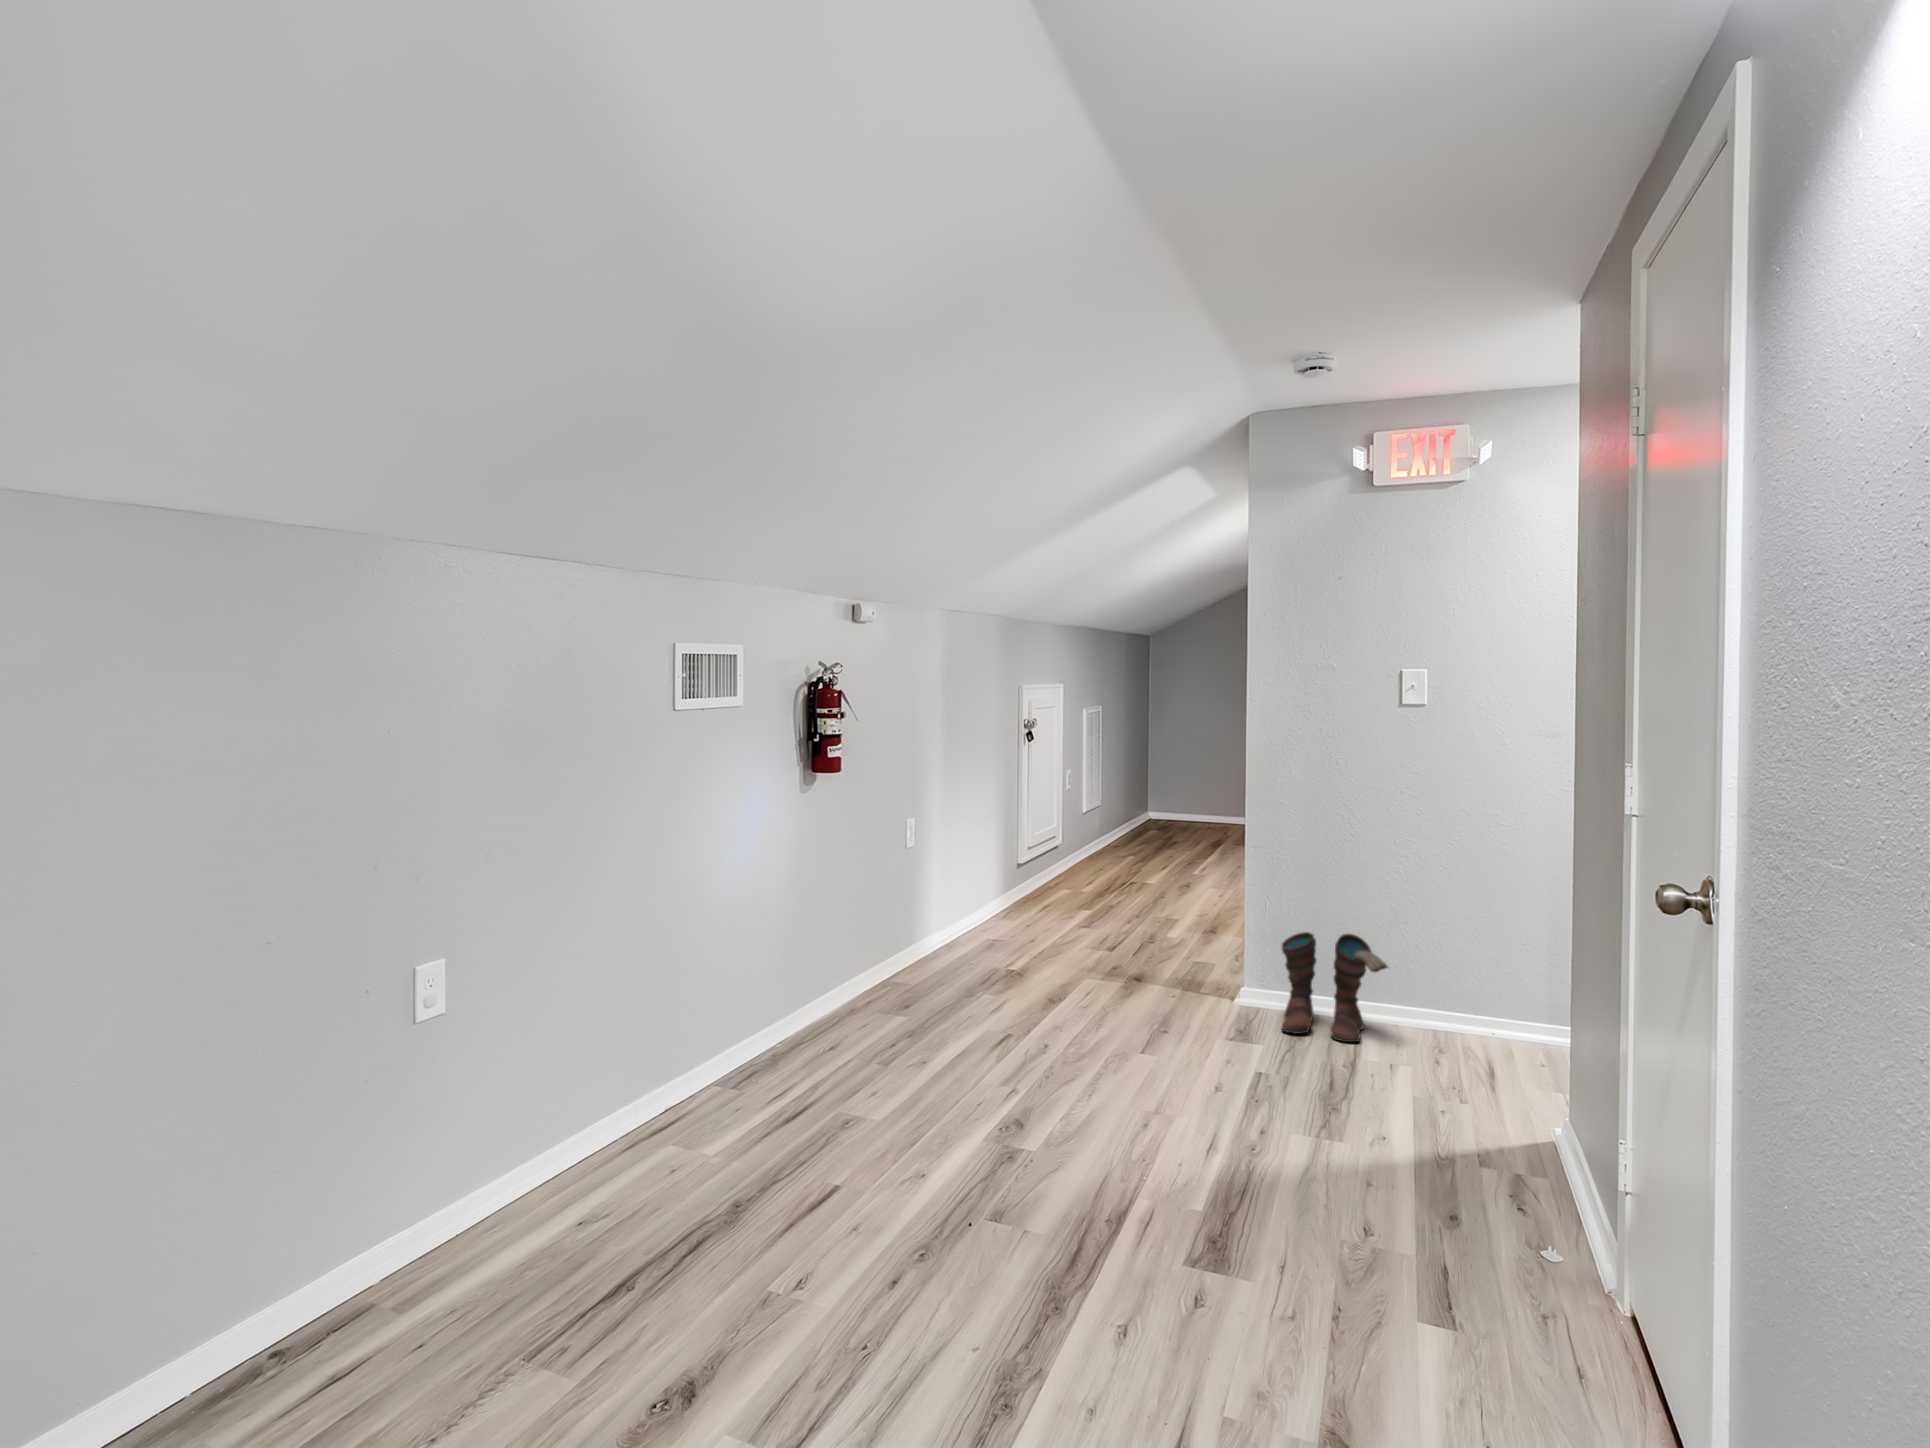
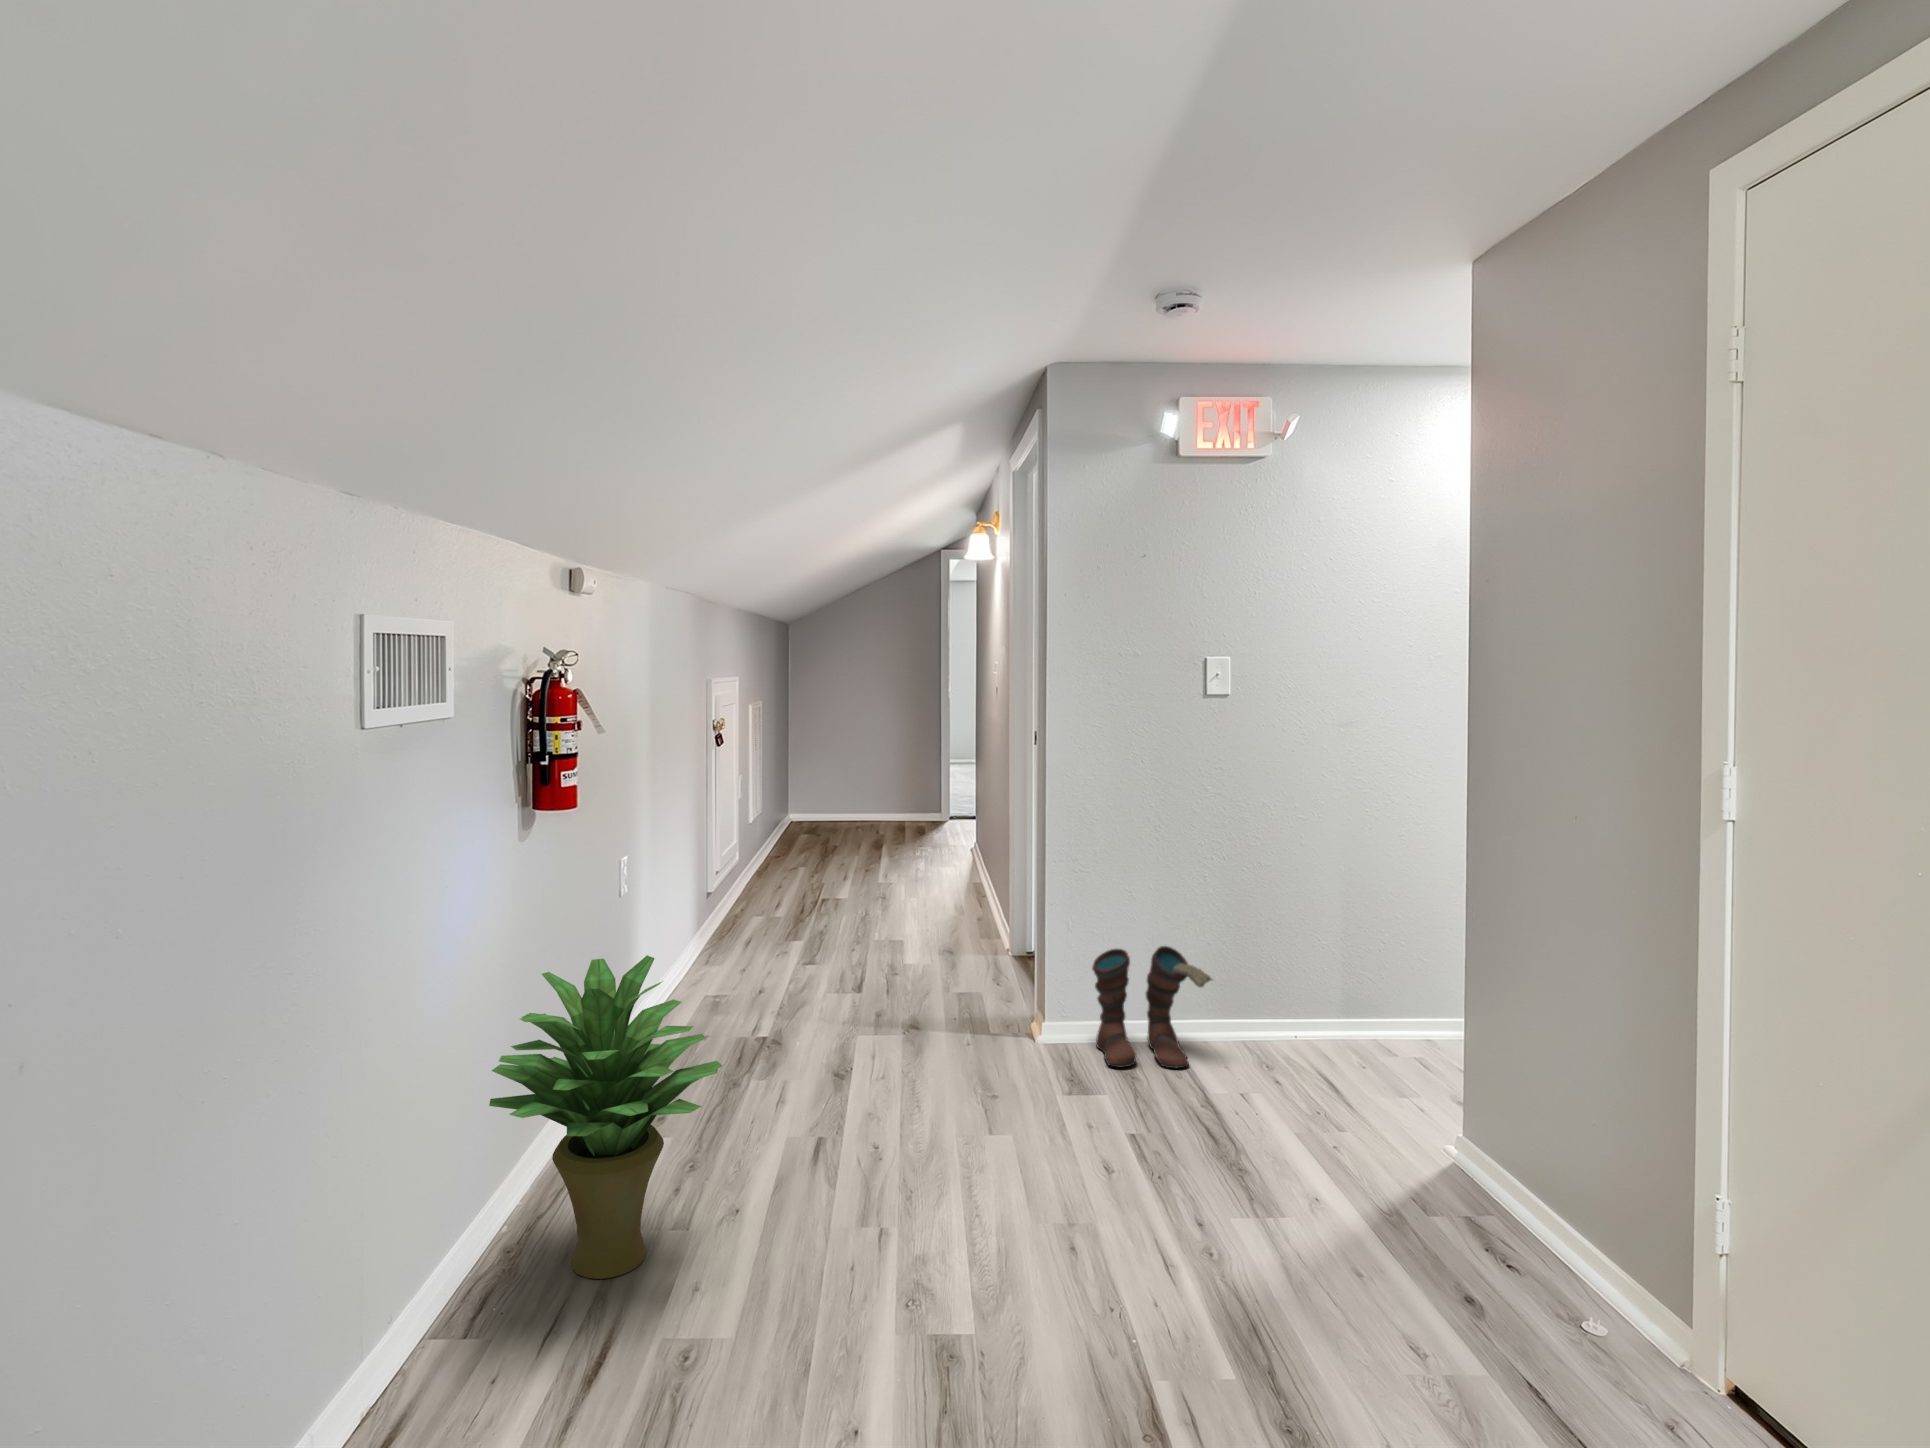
potted plant: none [757,872,909,1080] -> present [489,955,722,1279]

